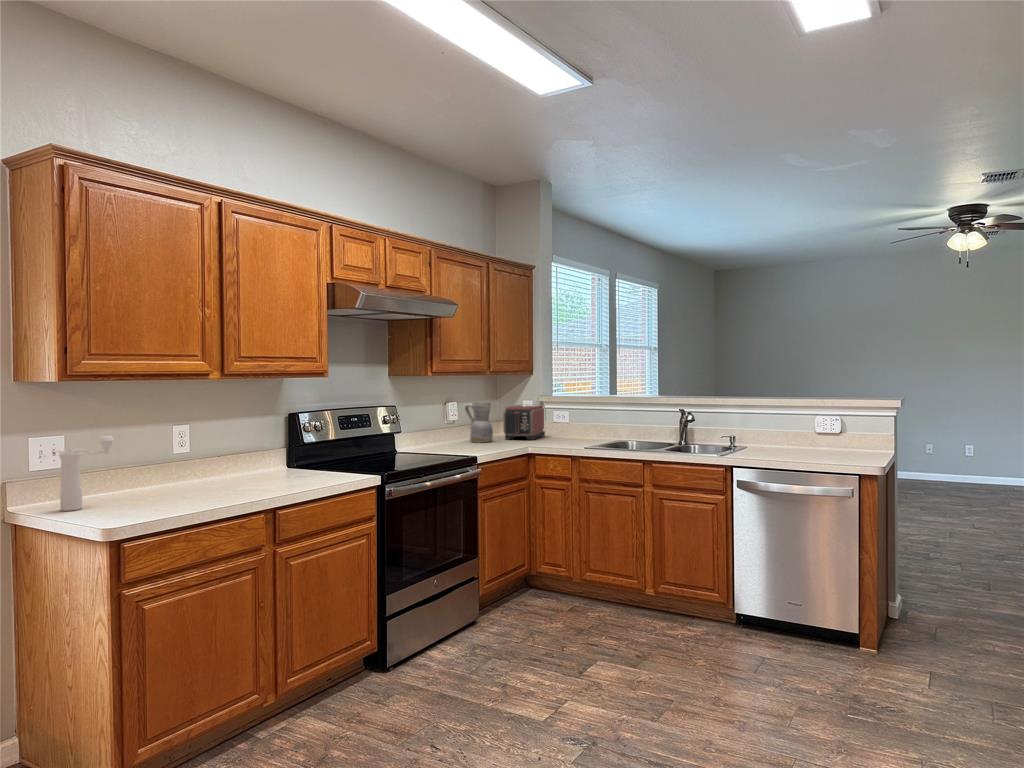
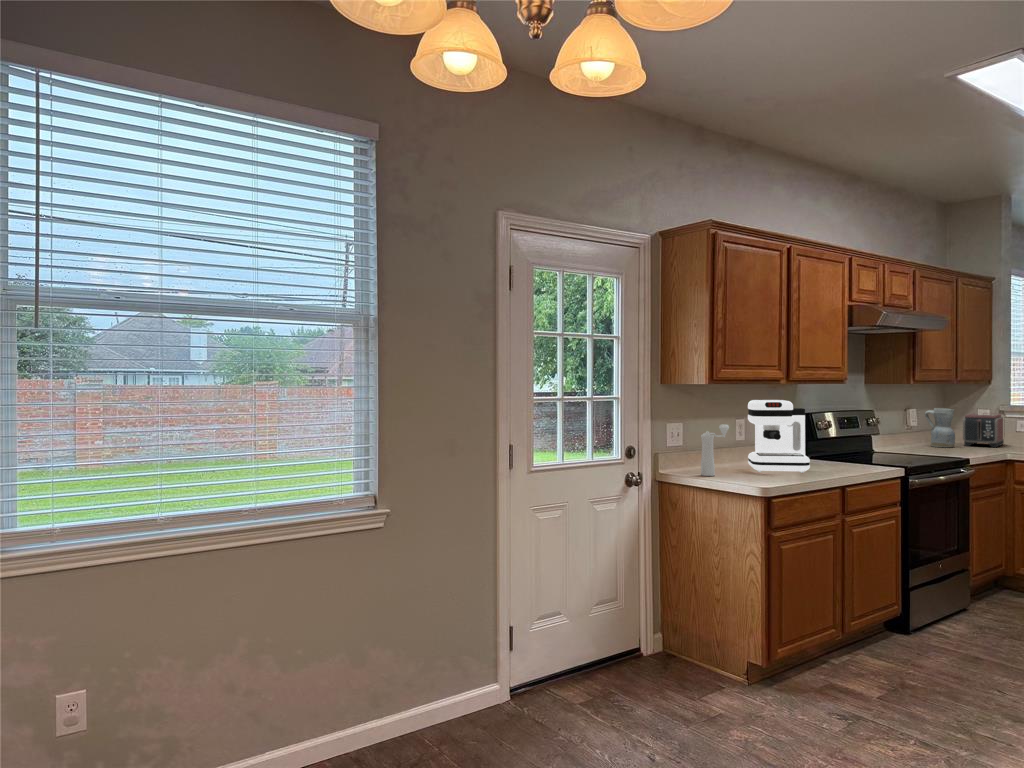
coffee maker: none [159,400,246,497] -> present [748,400,810,473]

